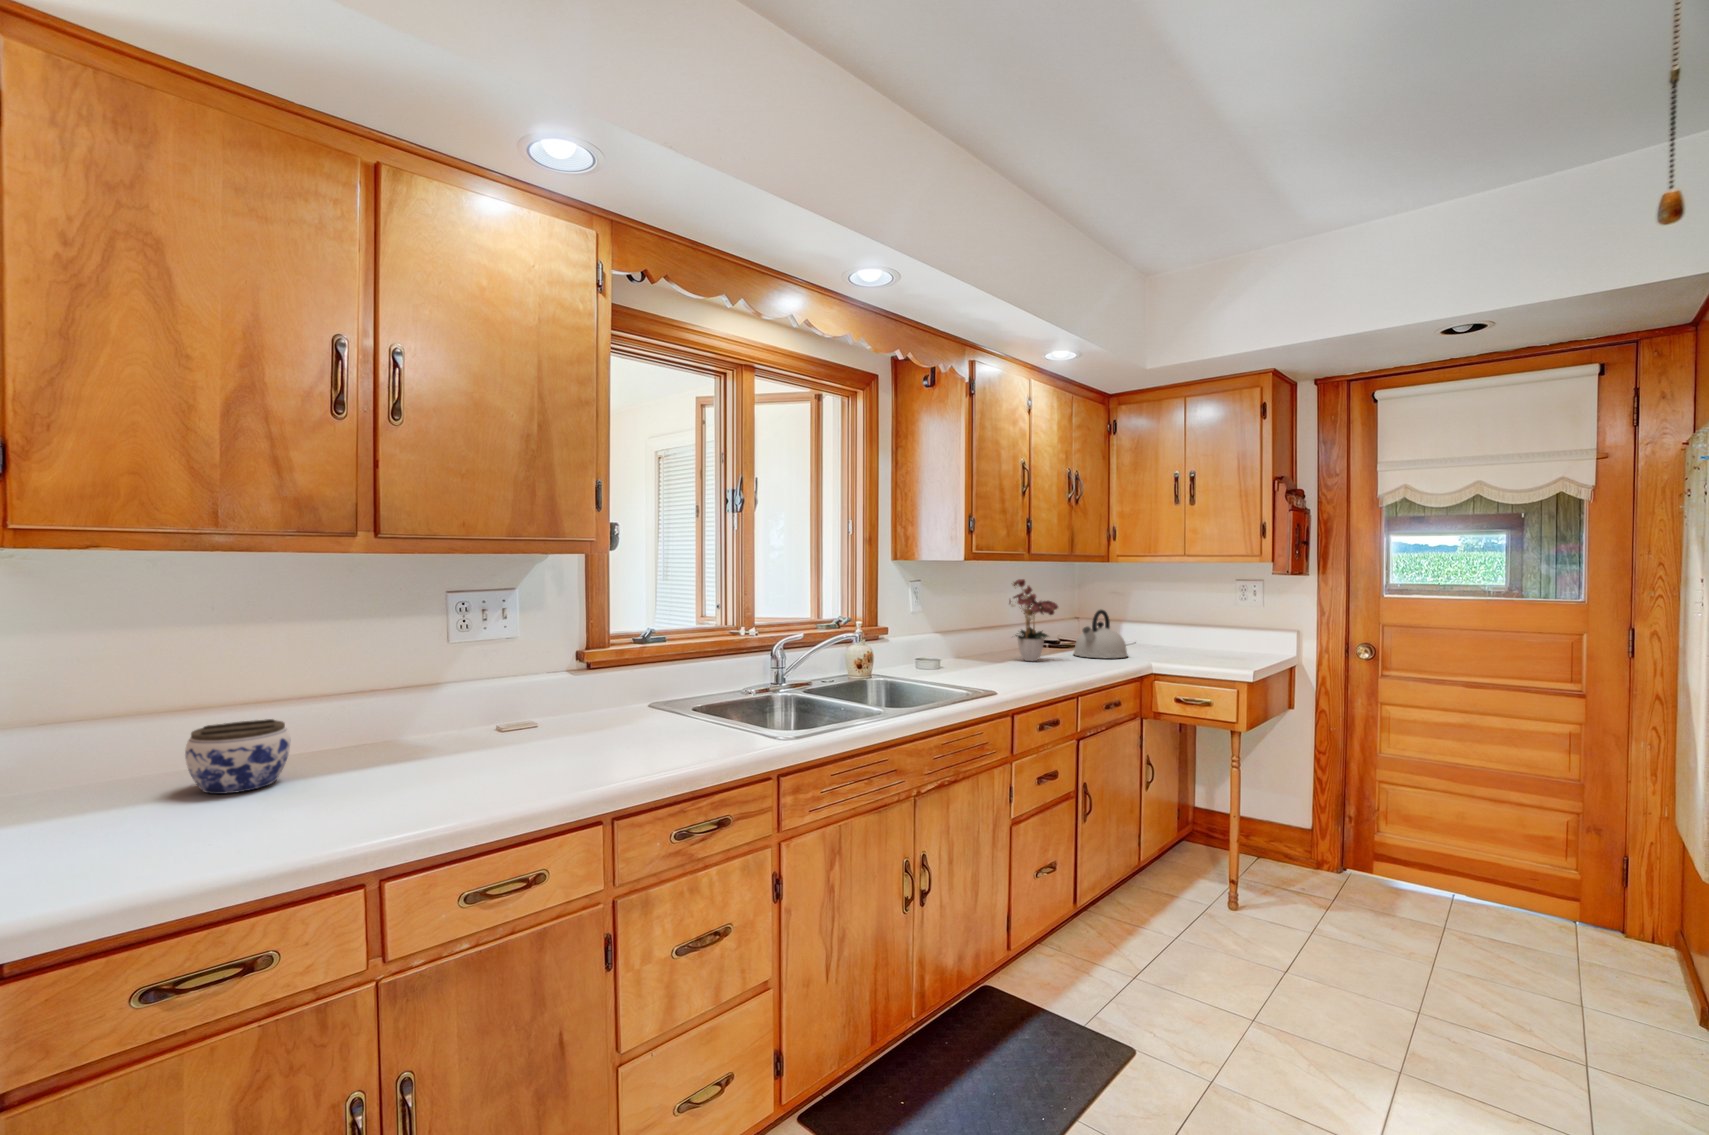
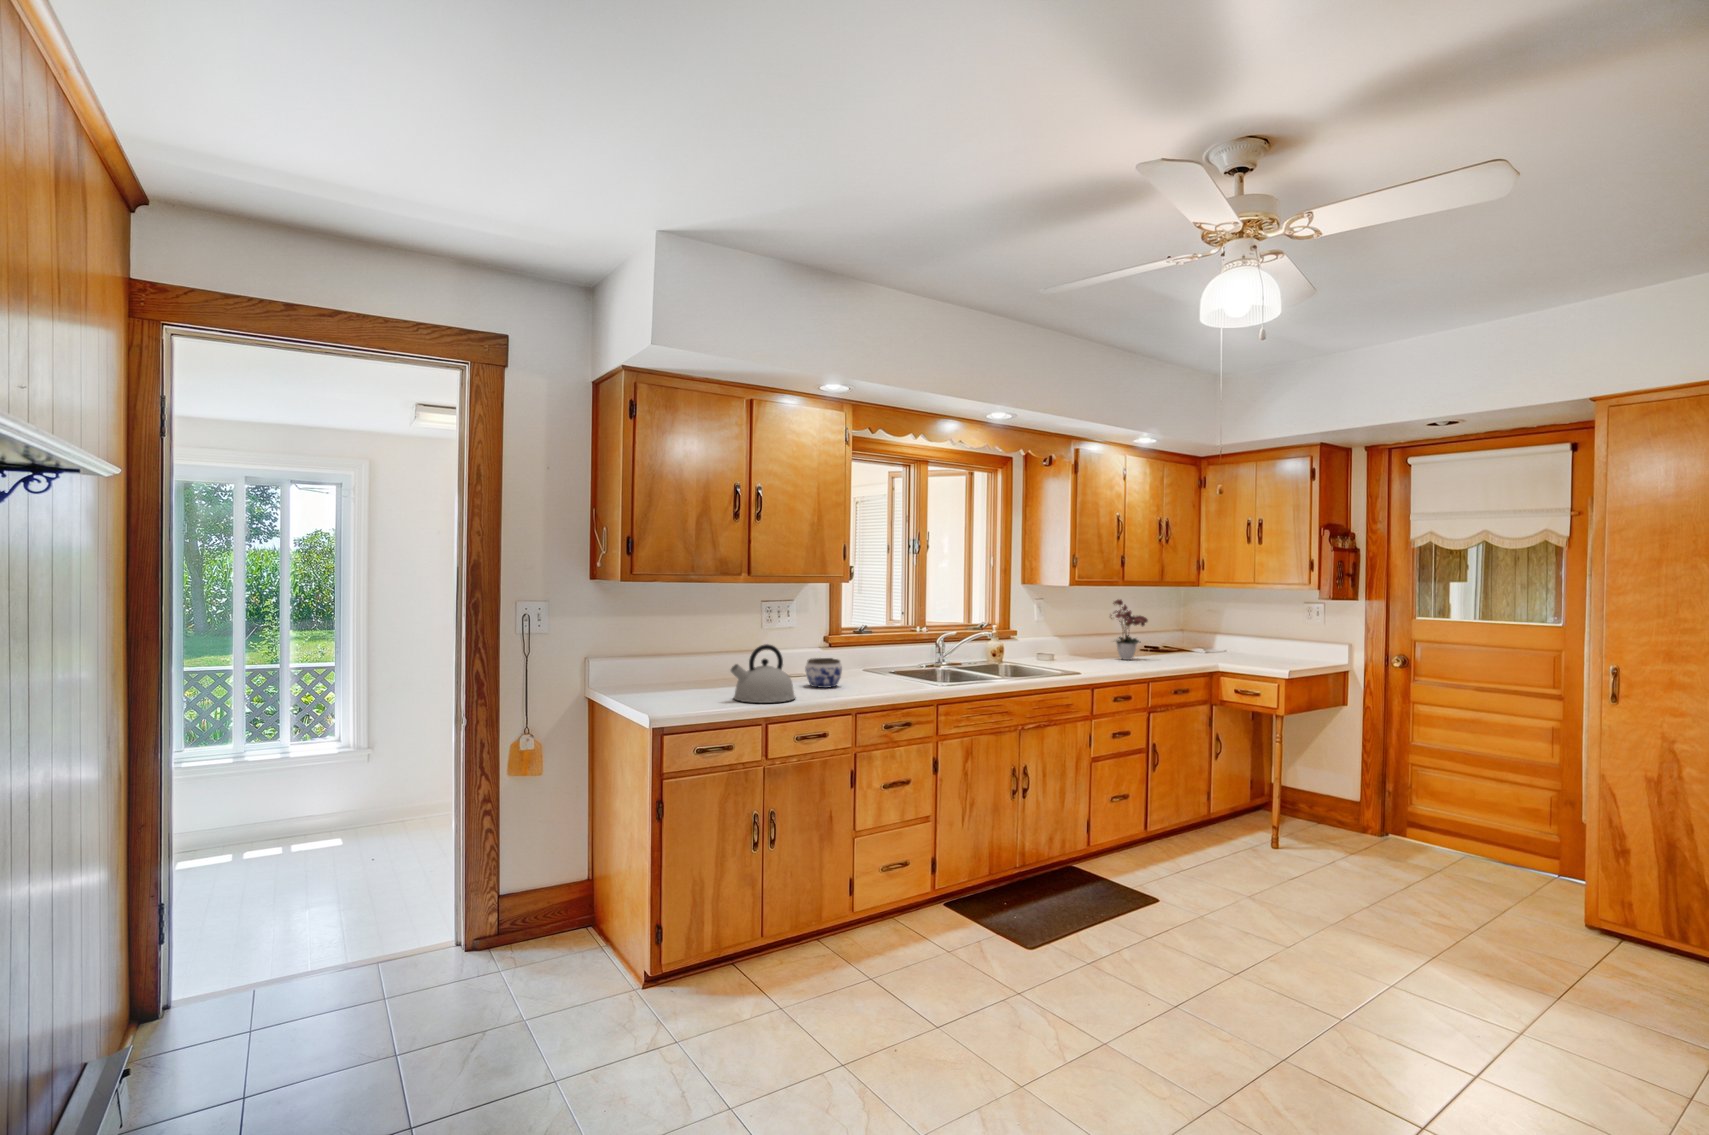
kettle: present [1074,610,1128,658] -> present [730,644,796,703]
jar: present [185,719,290,794] -> present [806,658,842,688]

